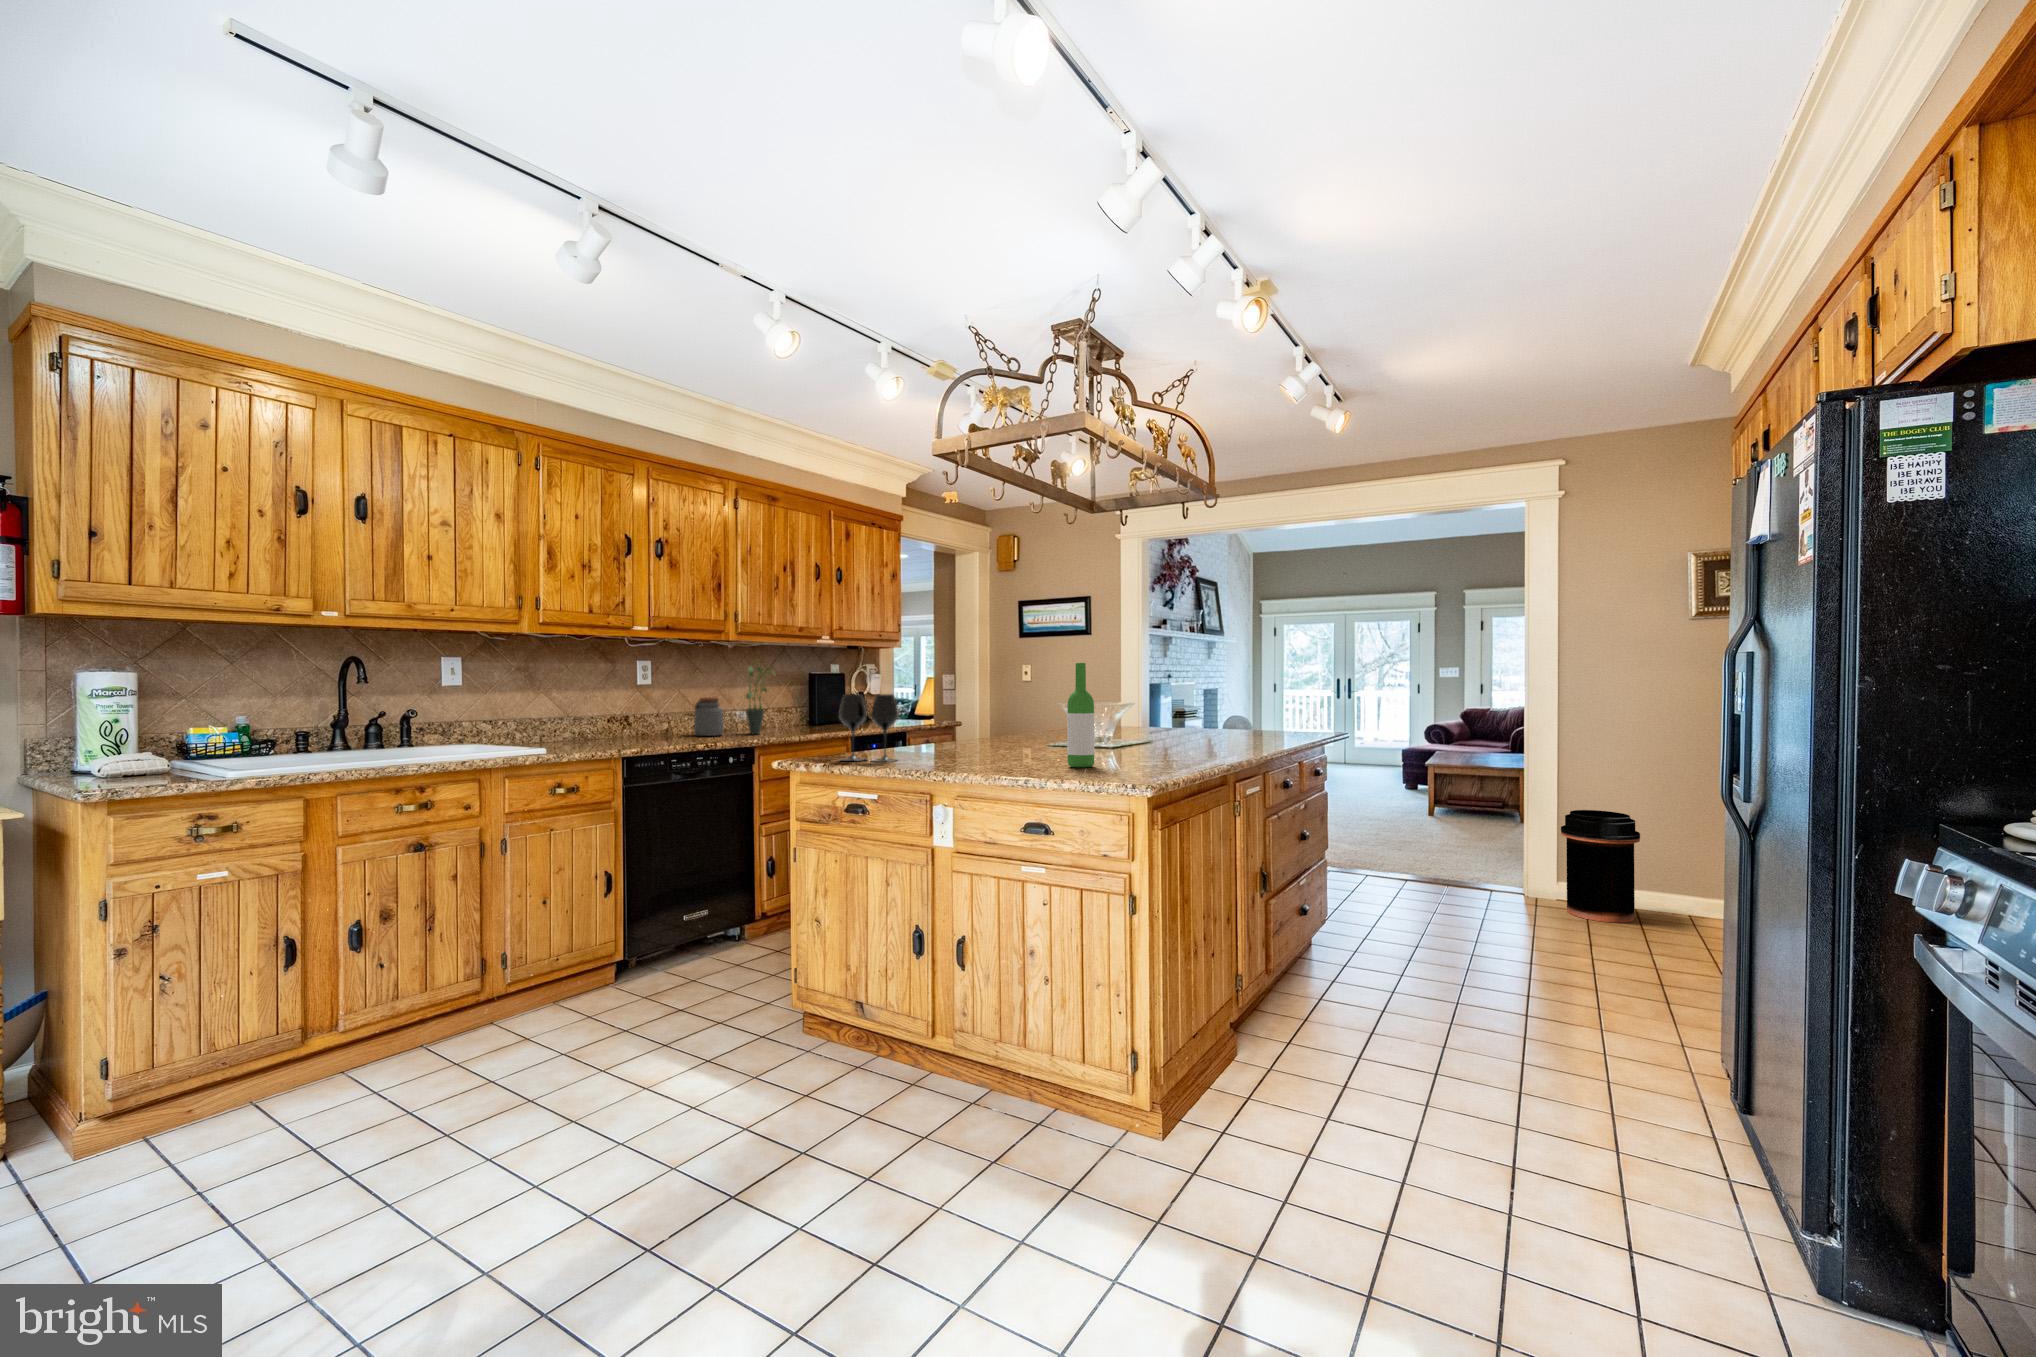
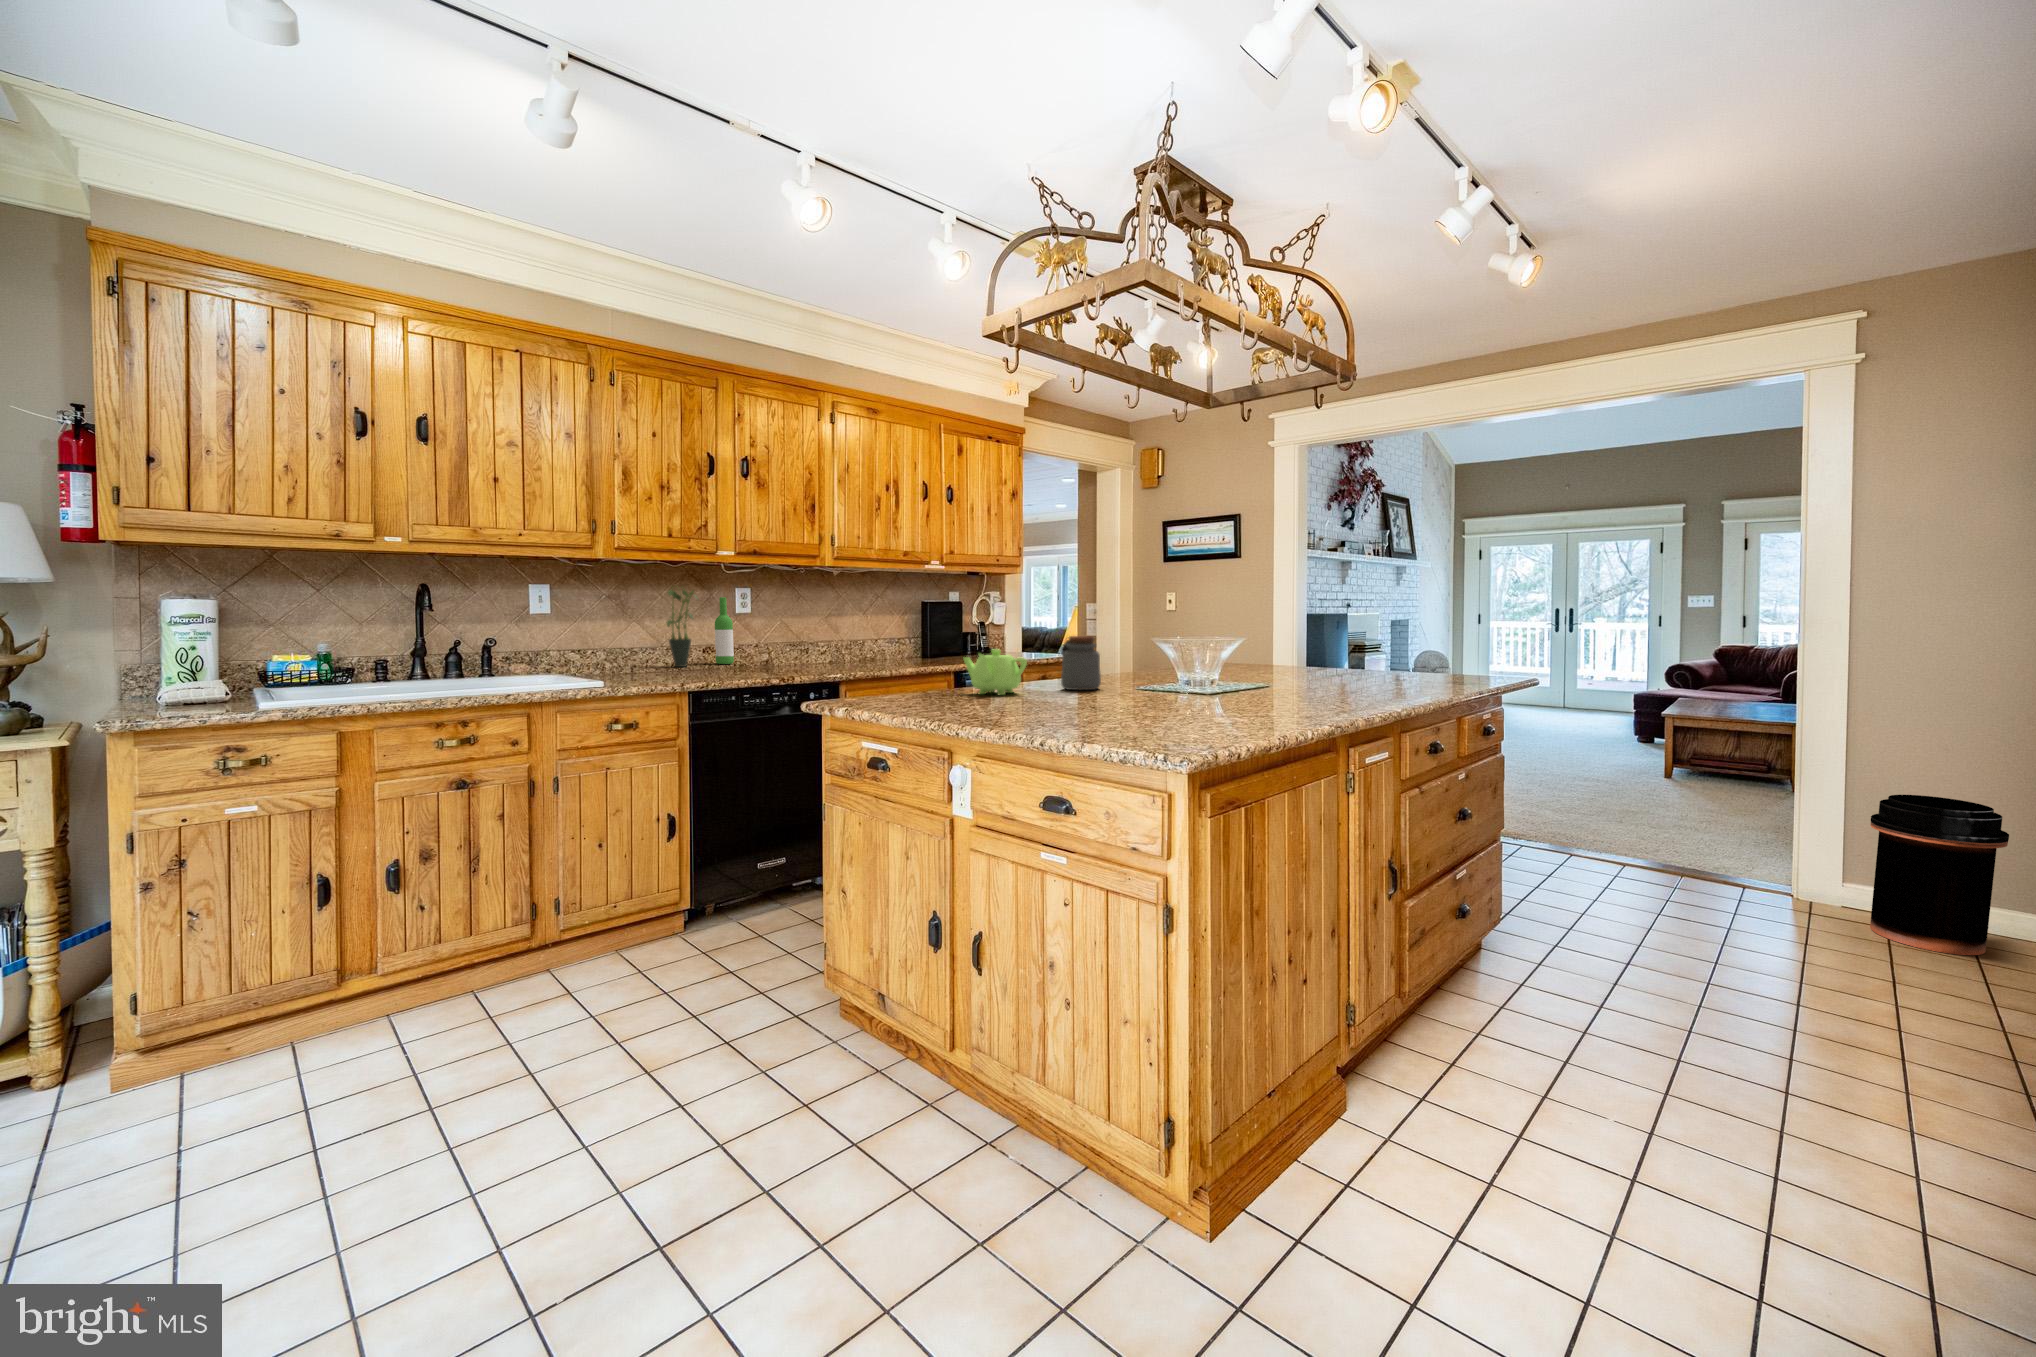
wine bottle: present [1067,663,1094,767] -> present [715,597,734,664]
potted plant: present [746,666,770,734] -> present [666,587,697,667]
wine glass: present [839,694,899,762] -> none [871,628,937,709]
jar: present [694,697,724,736] -> present [1061,636,1101,690]
teapot: none [902,713,960,752] -> present [964,649,1027,695]

